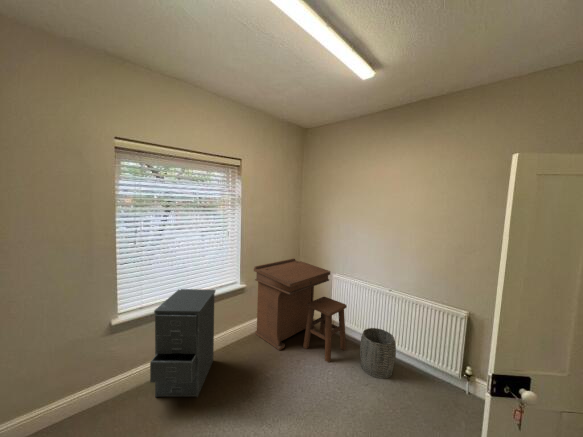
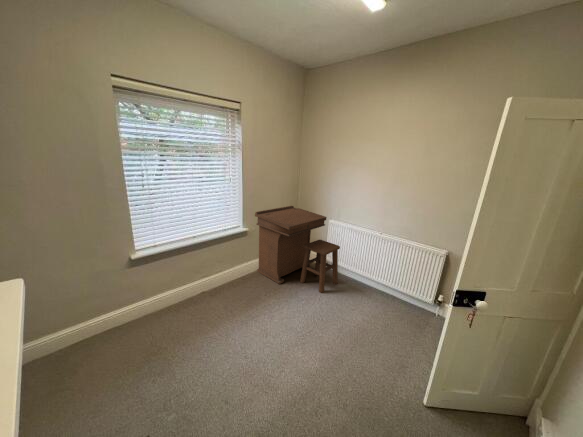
filing cabinet: present [150,289,215,397] -> none [168,231,222,318]
woven basket: present [360,328,396,378] -> none [350,266,381,305]

